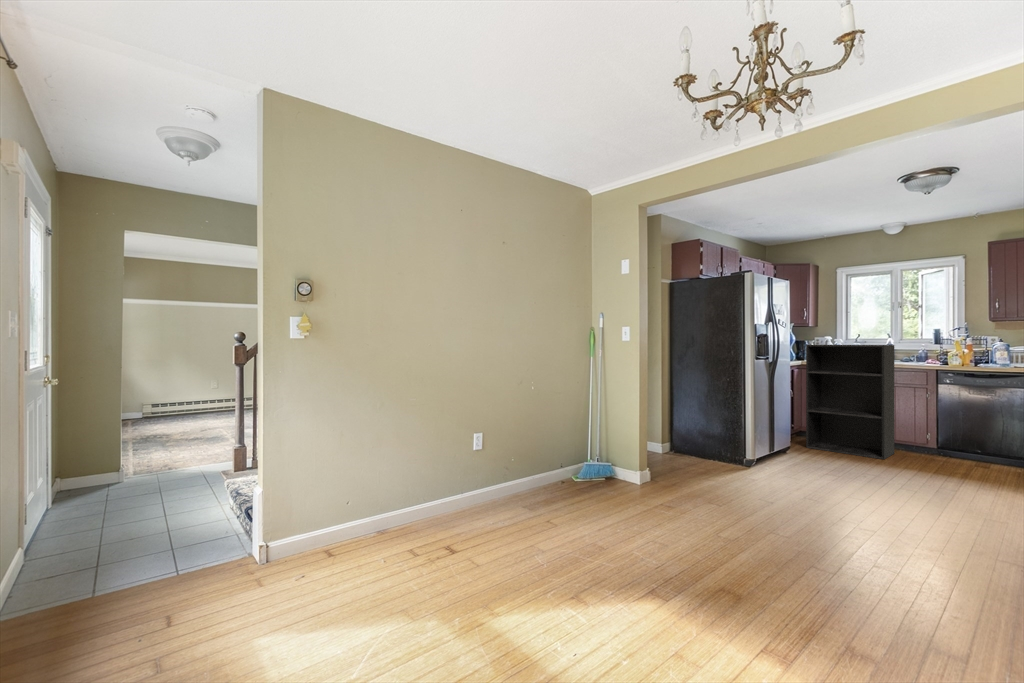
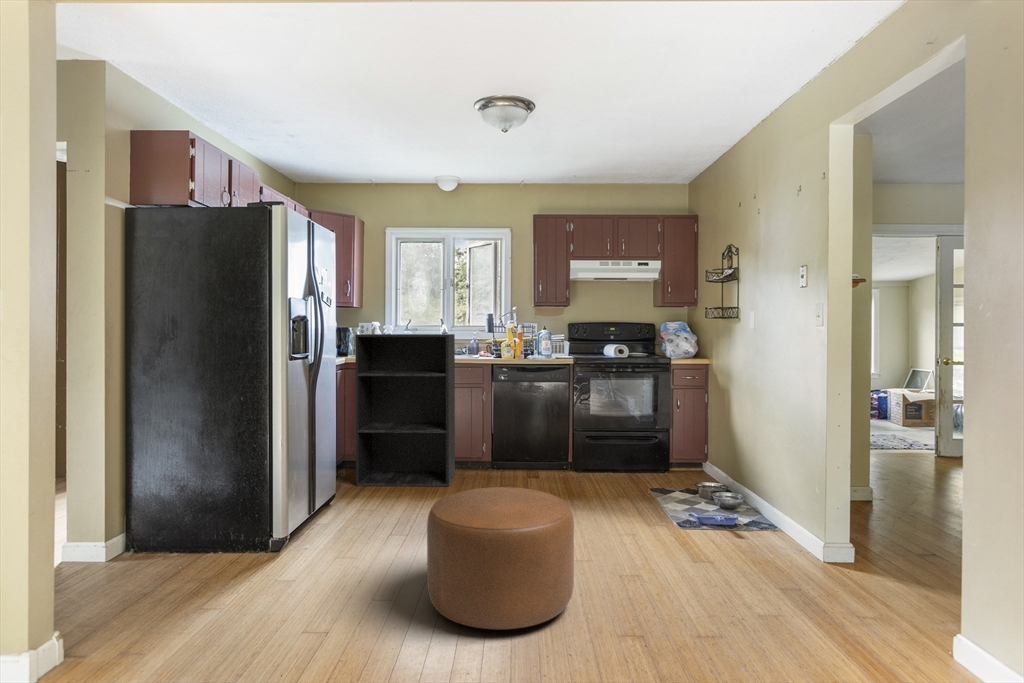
ottoman: none [838,444,958,529] -> present [427,487,574,629]

